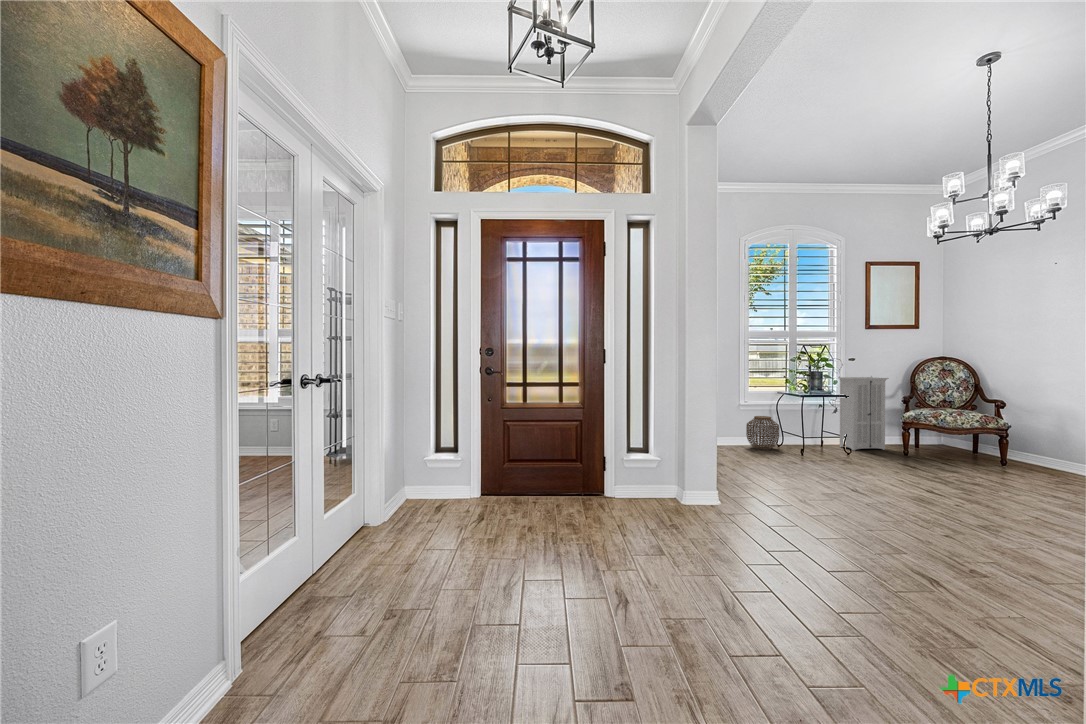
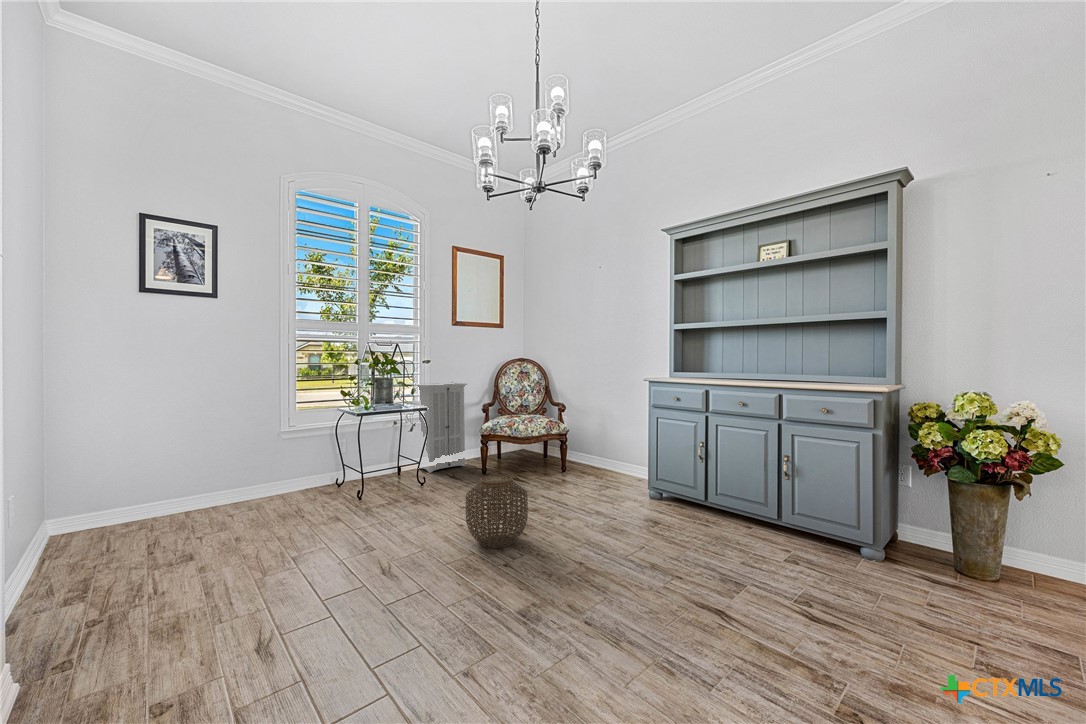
woven basket: present [746,416,779,449] -> present [466,474,528,548]

